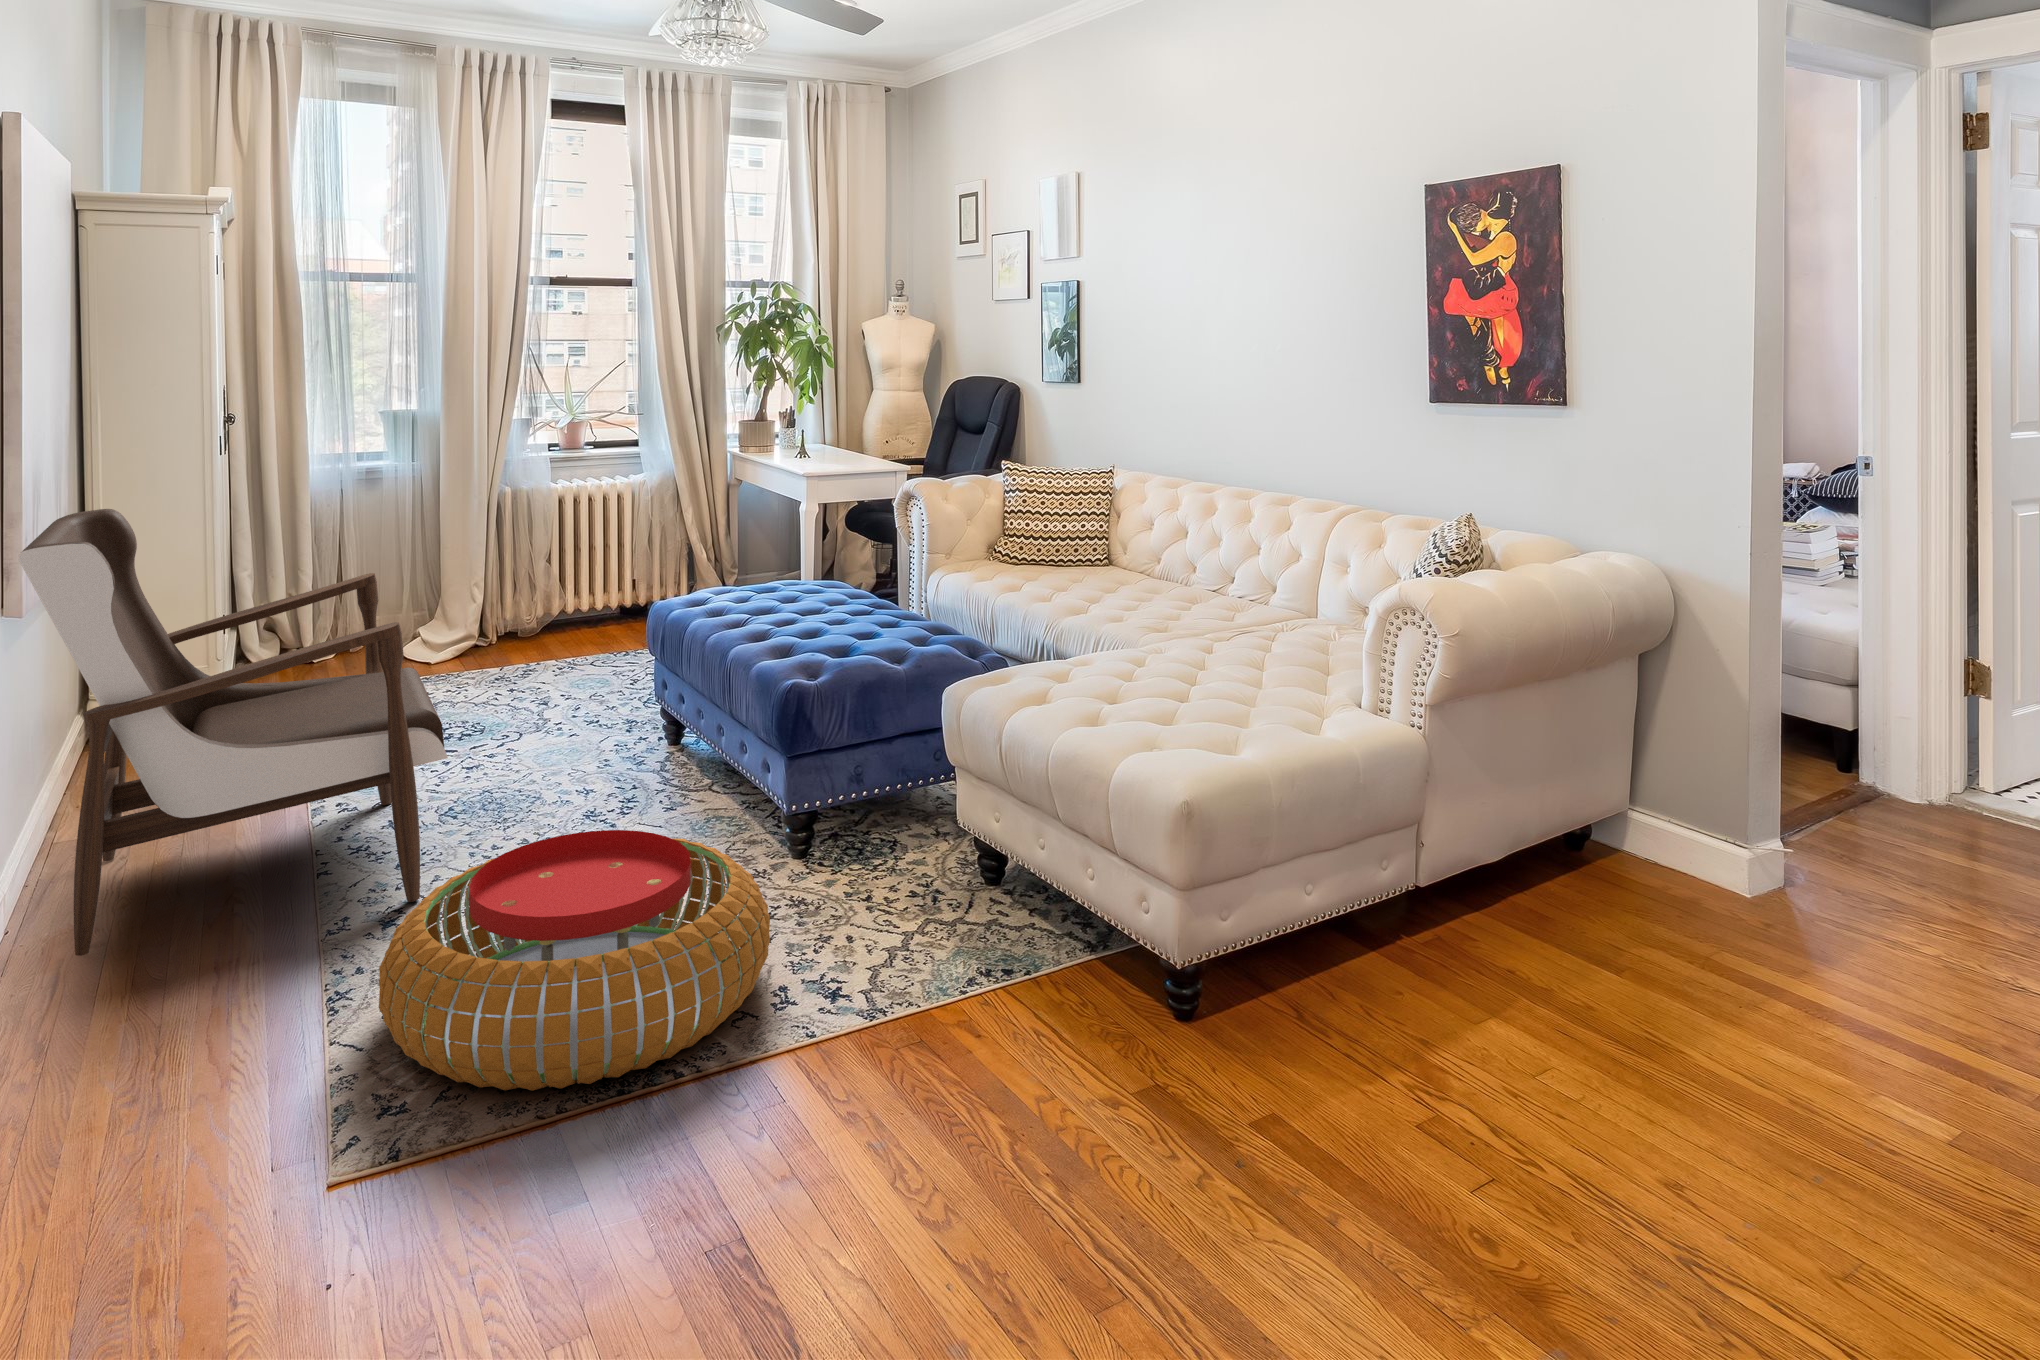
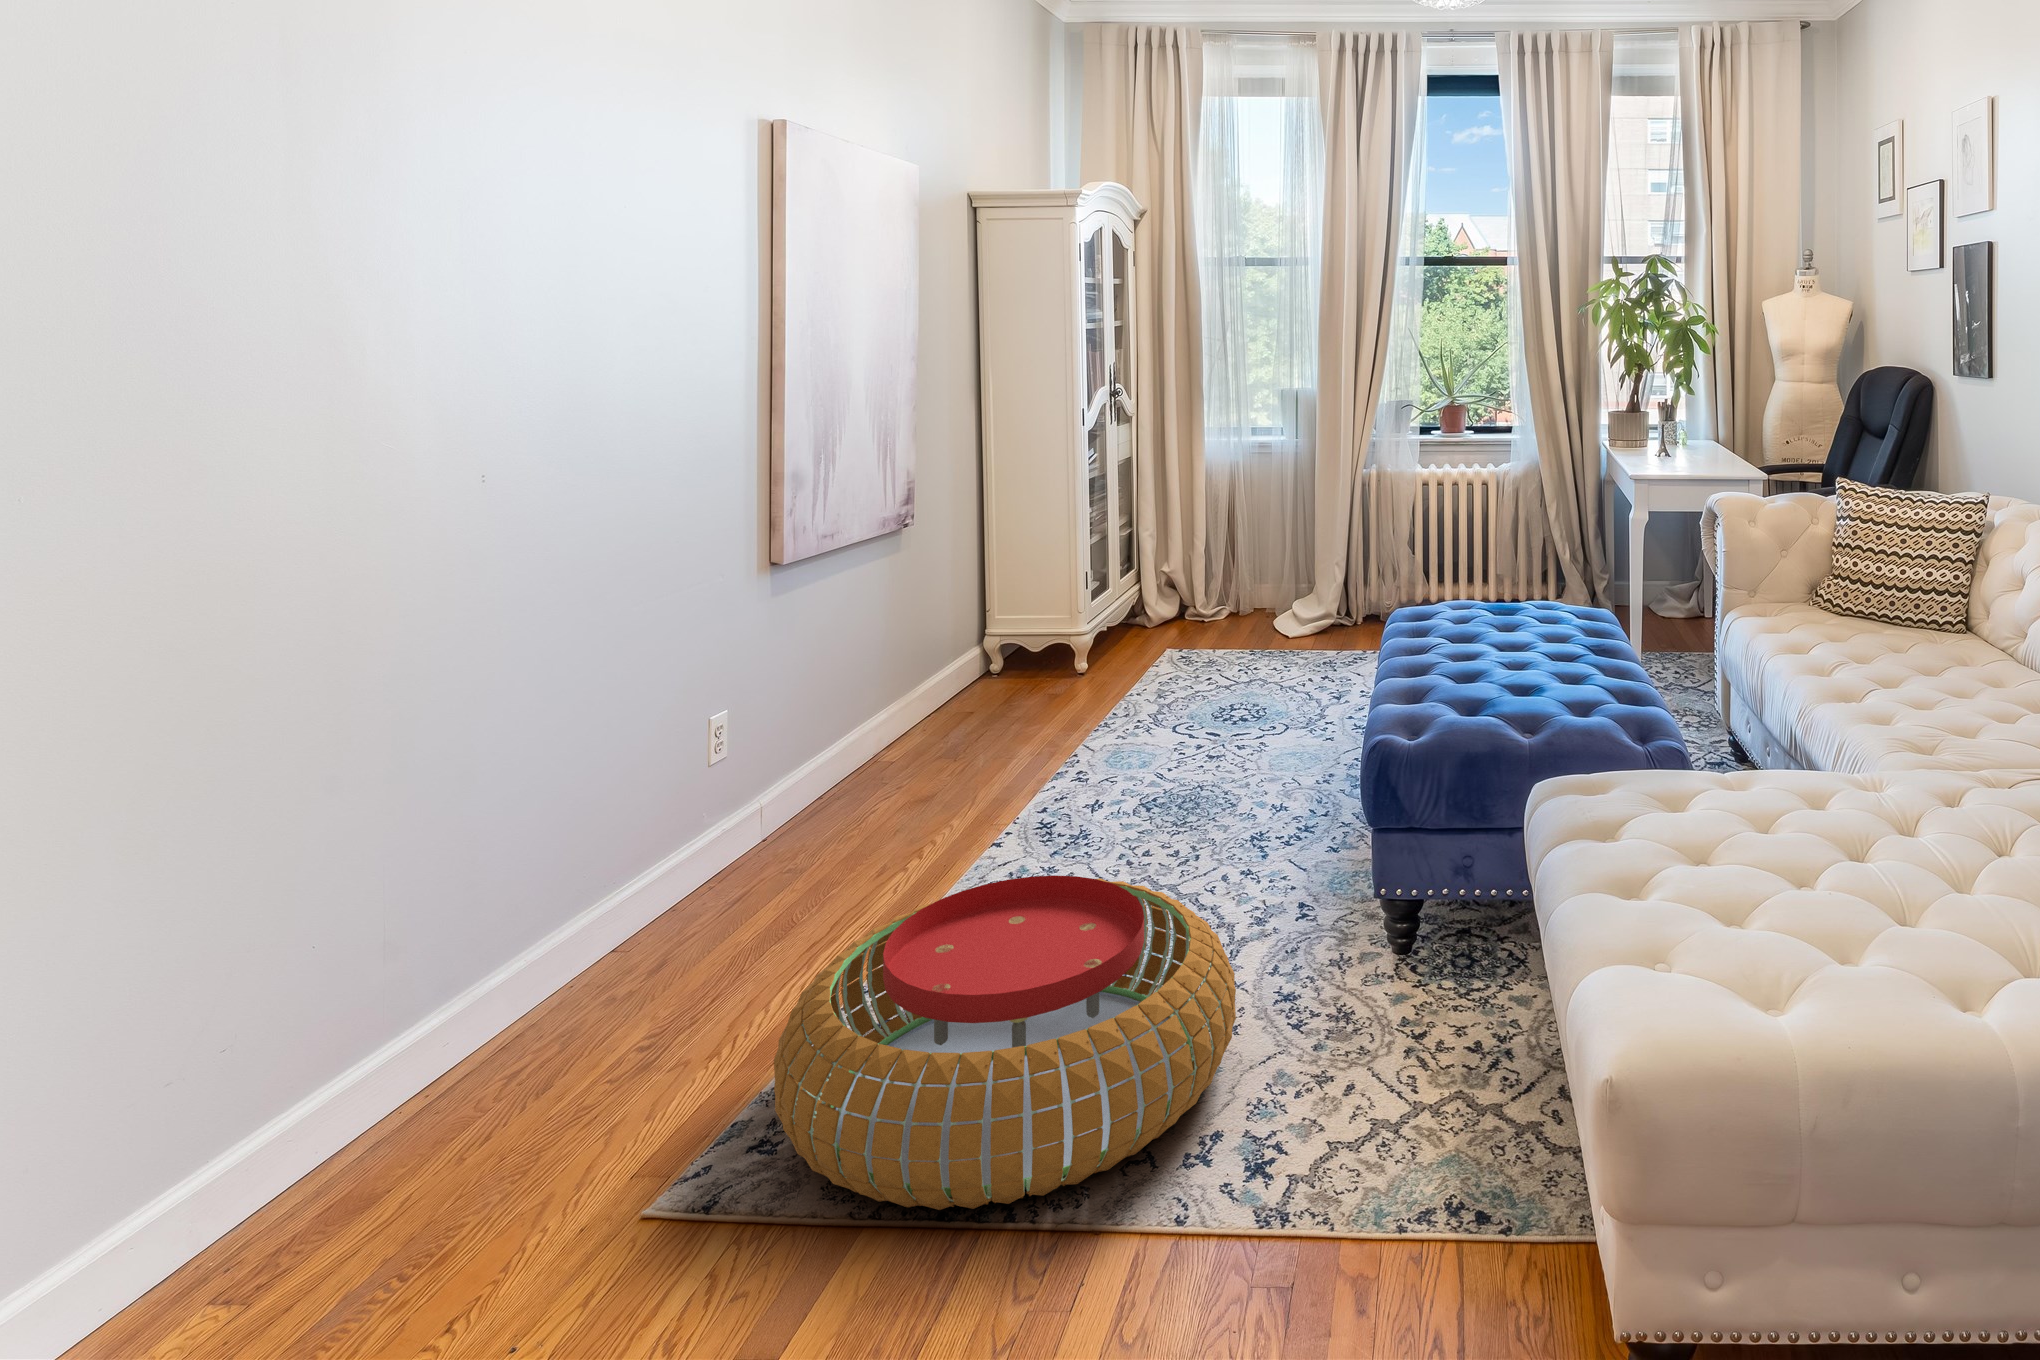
armchair: present [19,509,447,956] -> none [711,467,1132,899]

